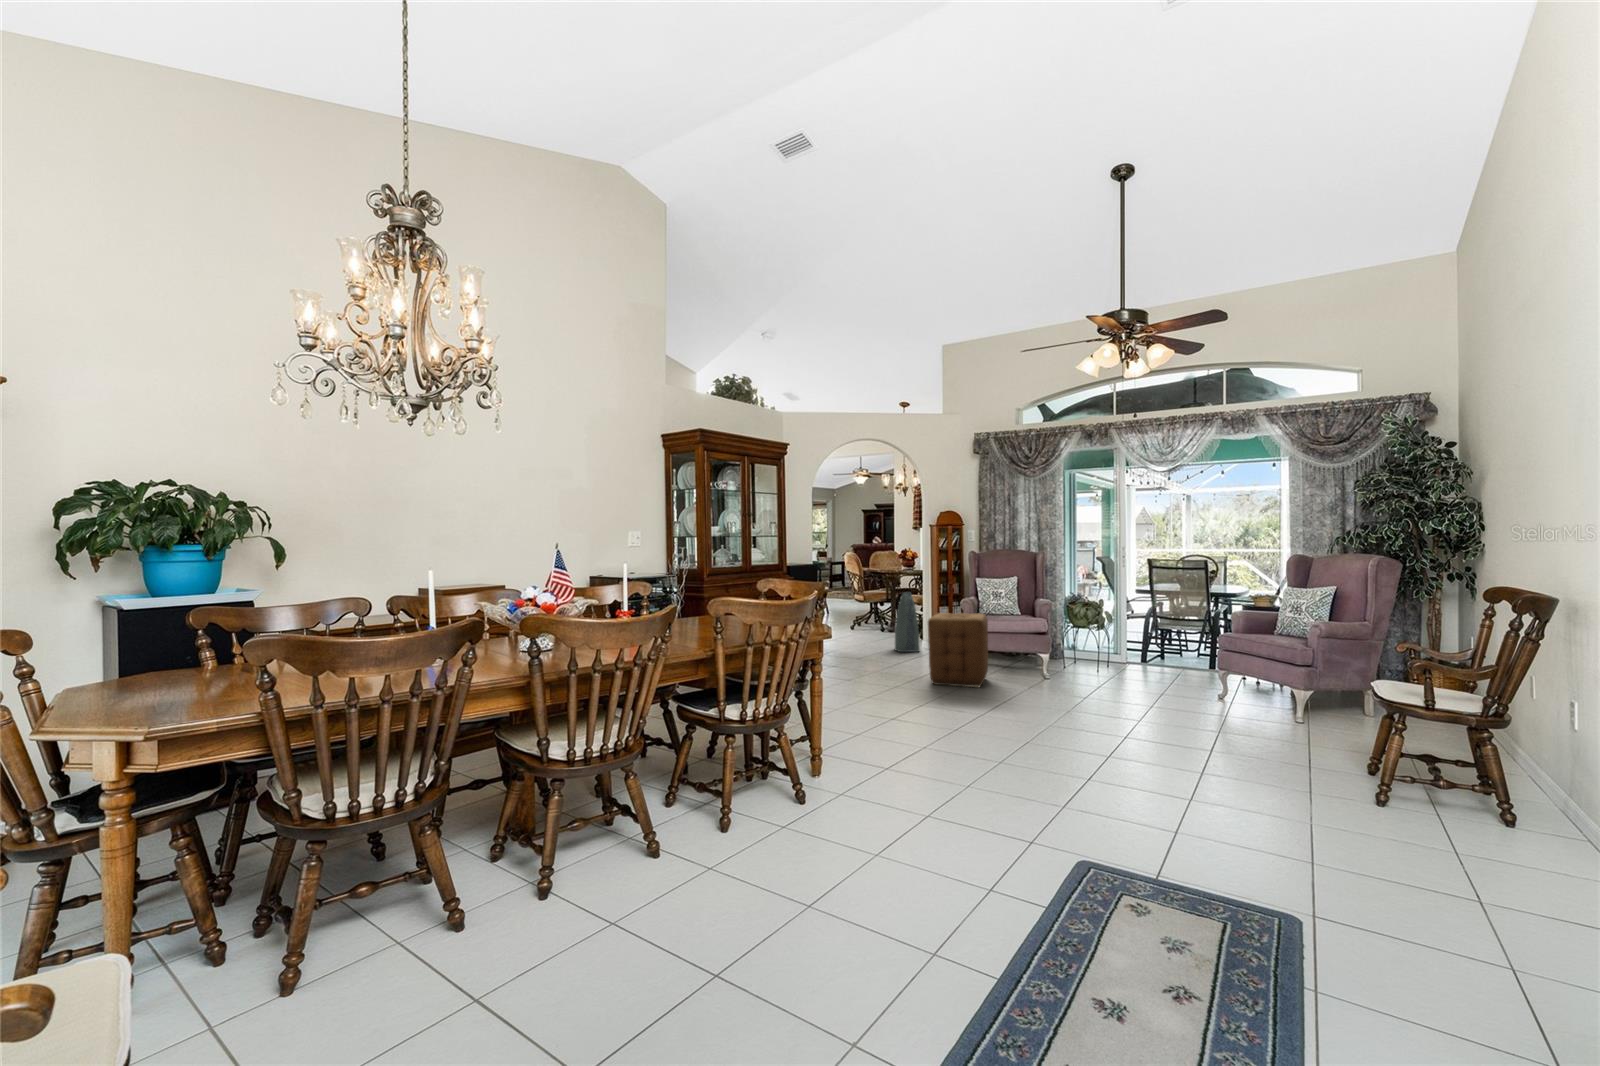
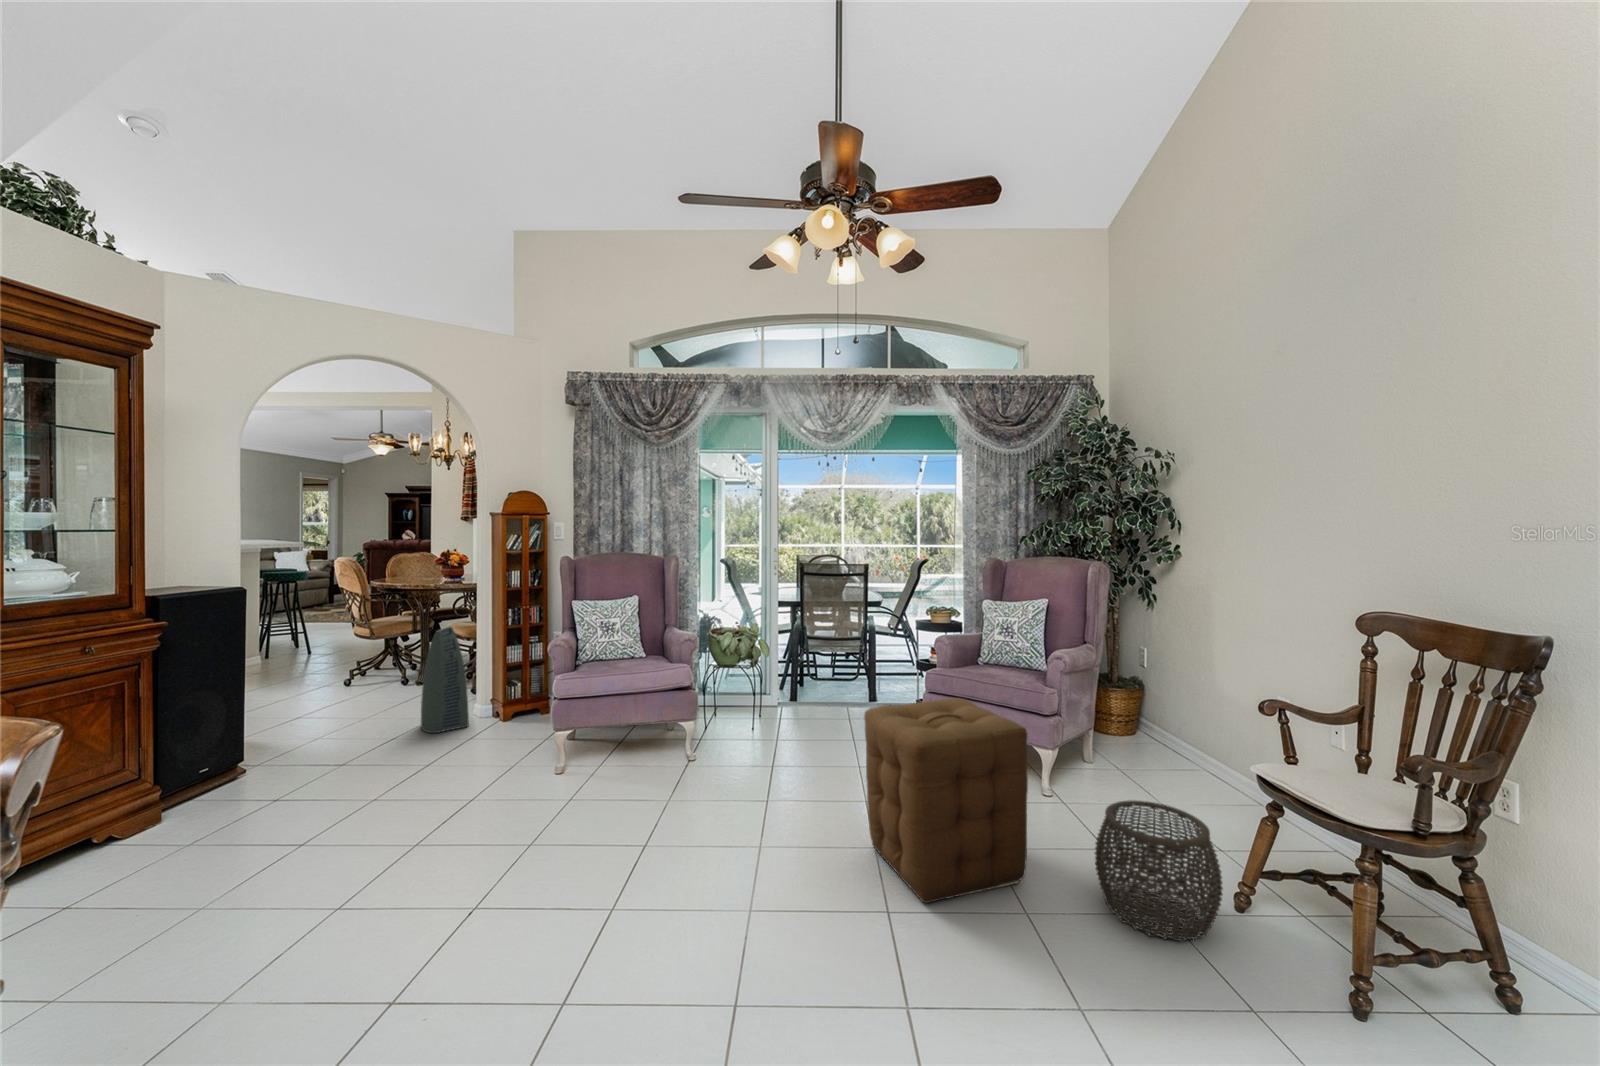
ottoman: present [928,613,988,687] -> present [864,698,1028,903]
woven basket: none [1228,694,1303,760] -> present [1094,800,1223,941]

